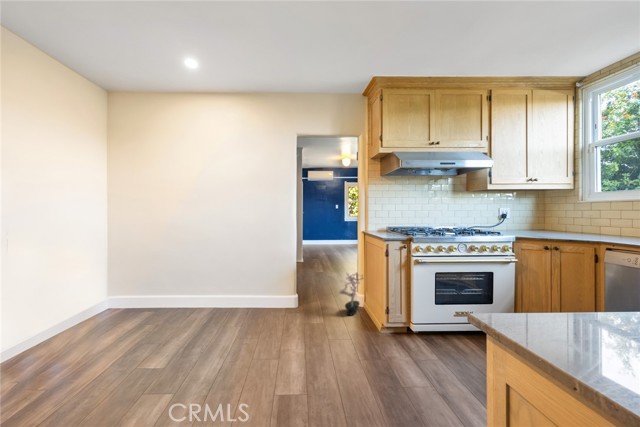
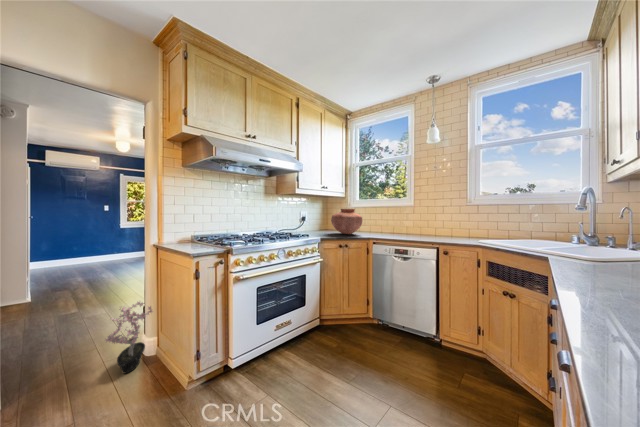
vase: none [536,204,587,235] -> present [331,209,362,234]

